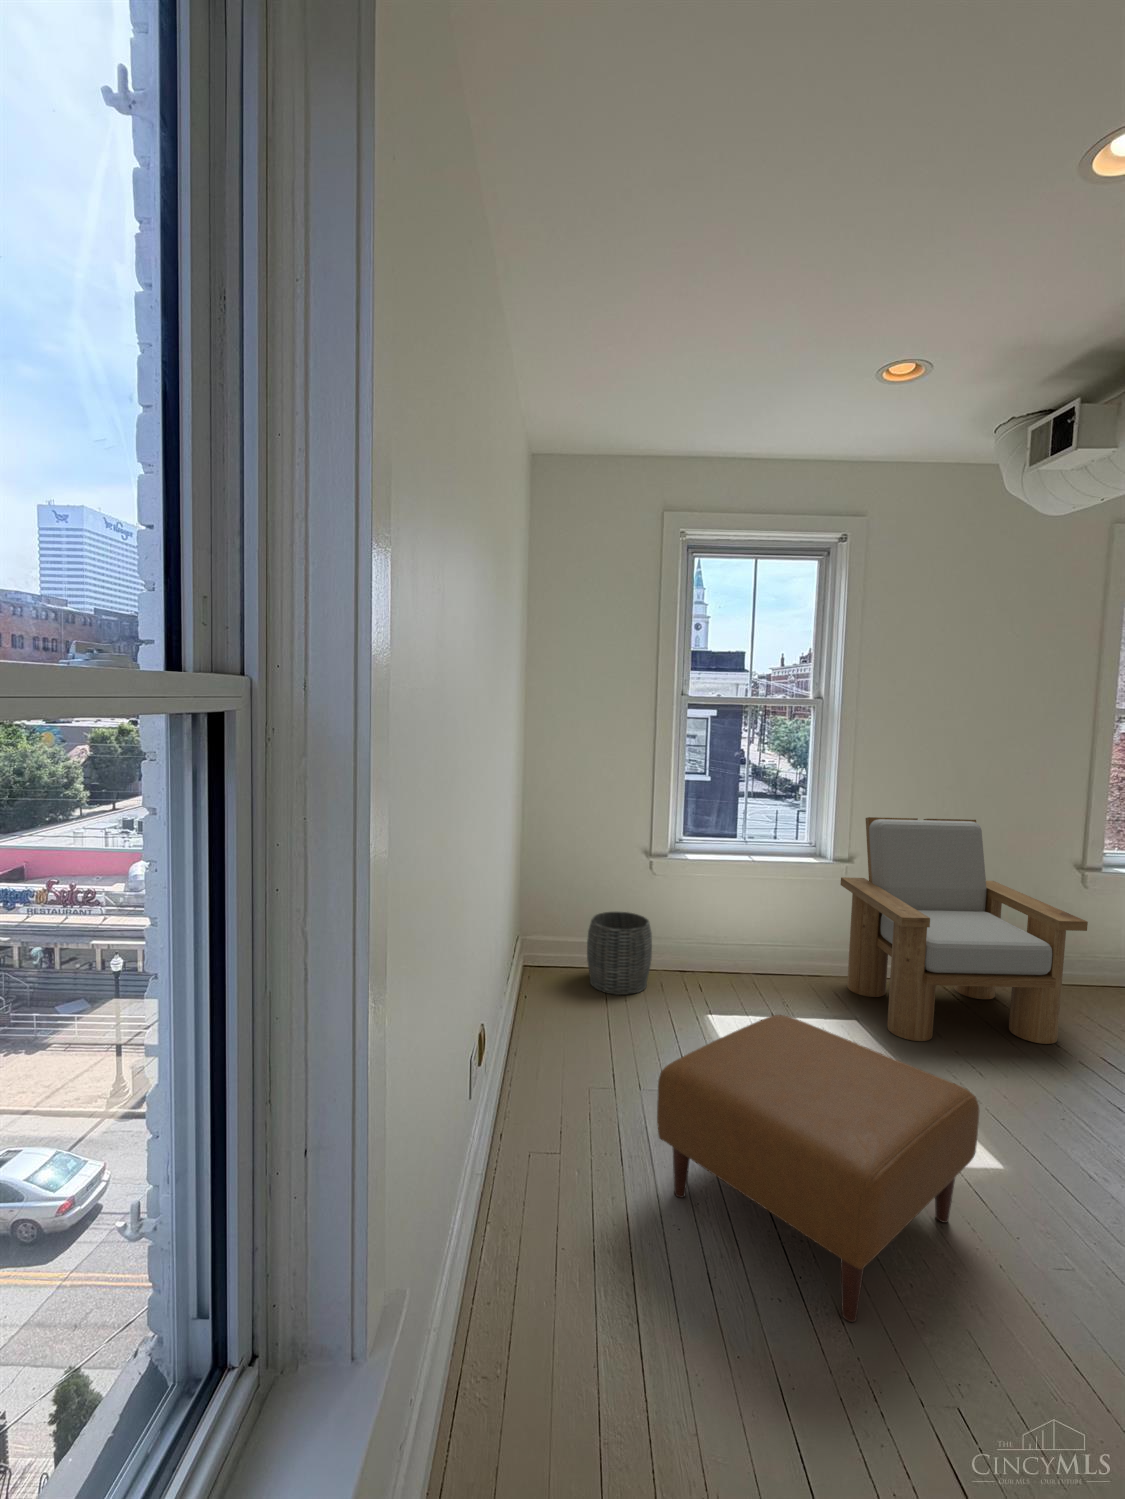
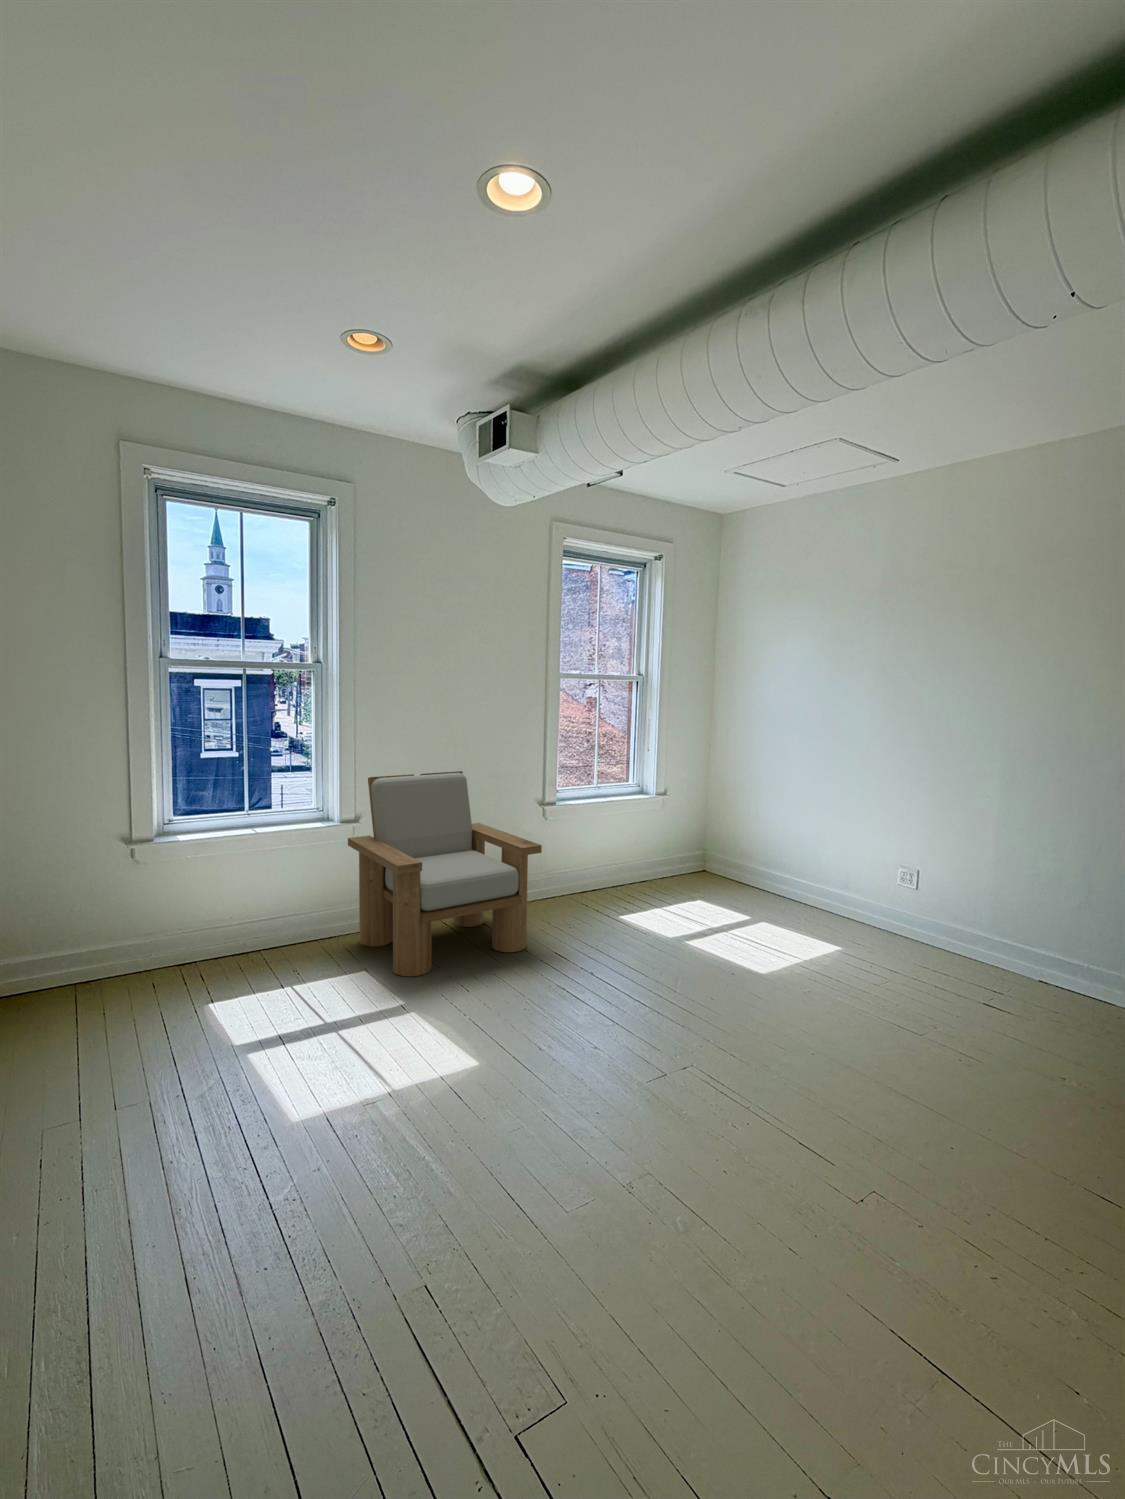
woven basket: present [587,912,652,995] -> none [47,912,138,1012]
ottoman: present [657,1015,979,1322] -> none [119,982,450,1255]

